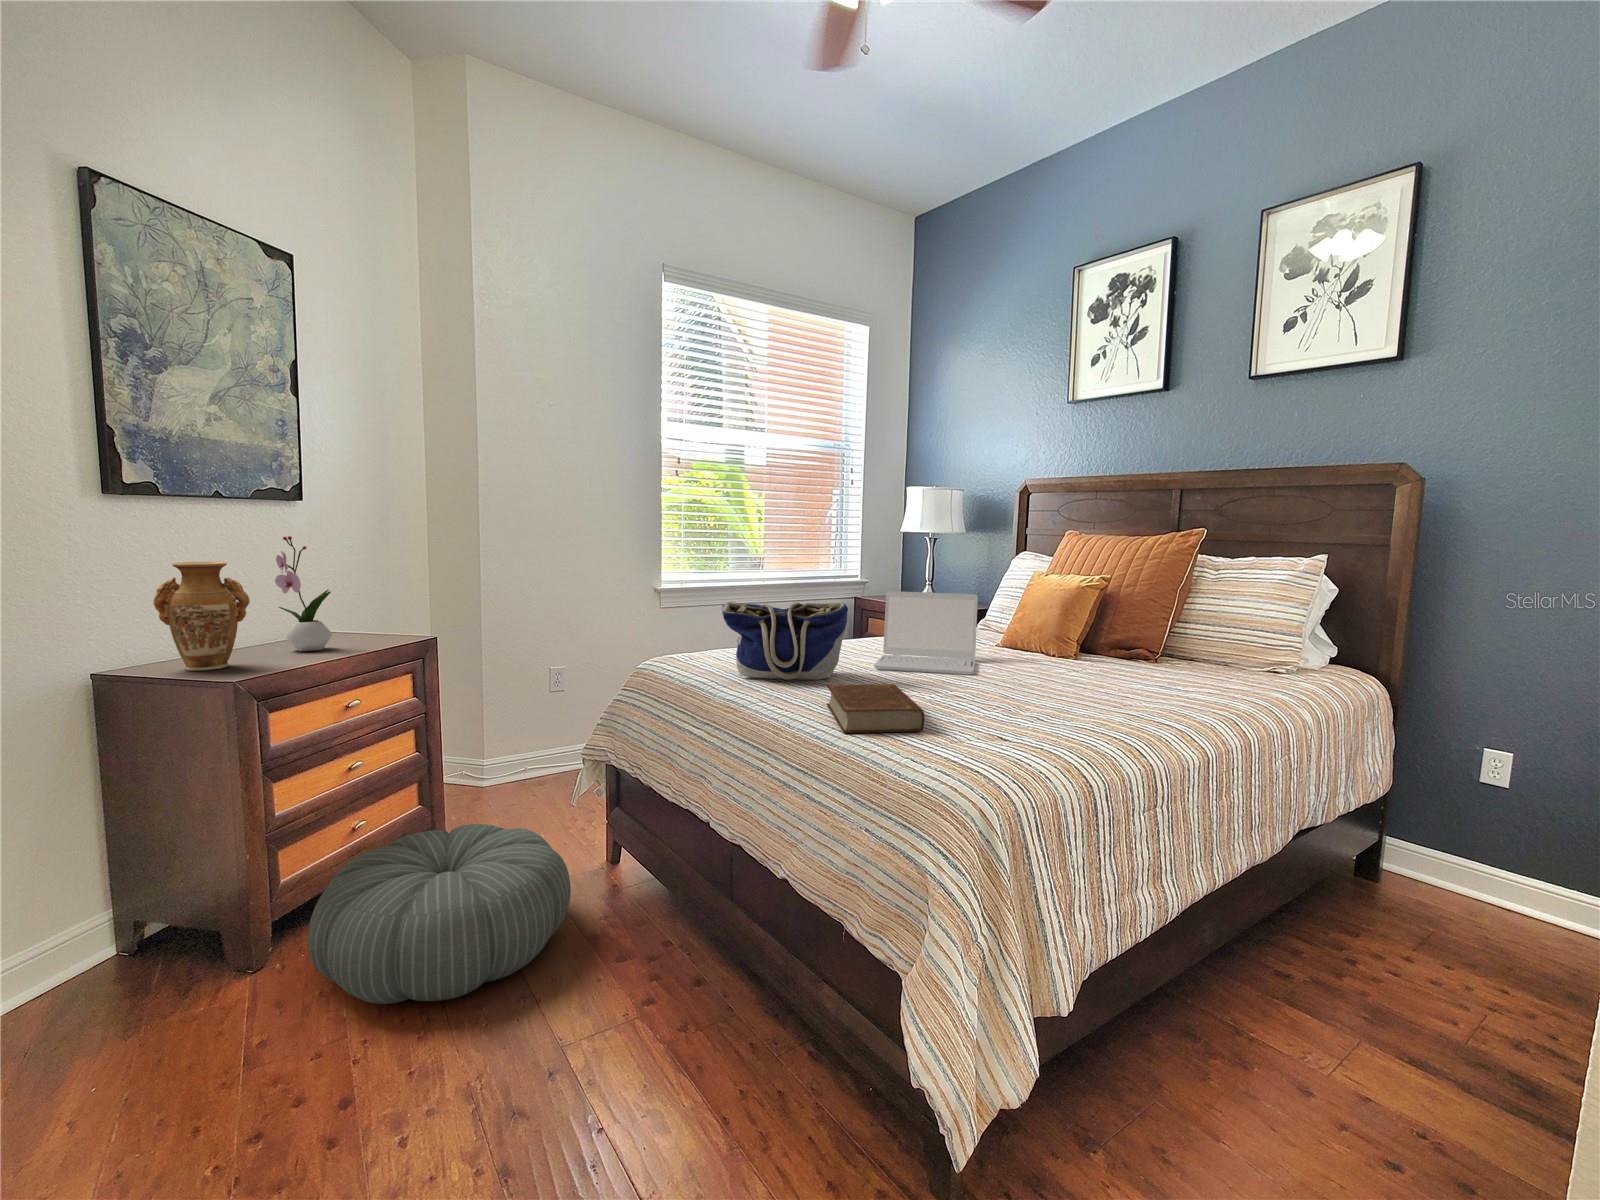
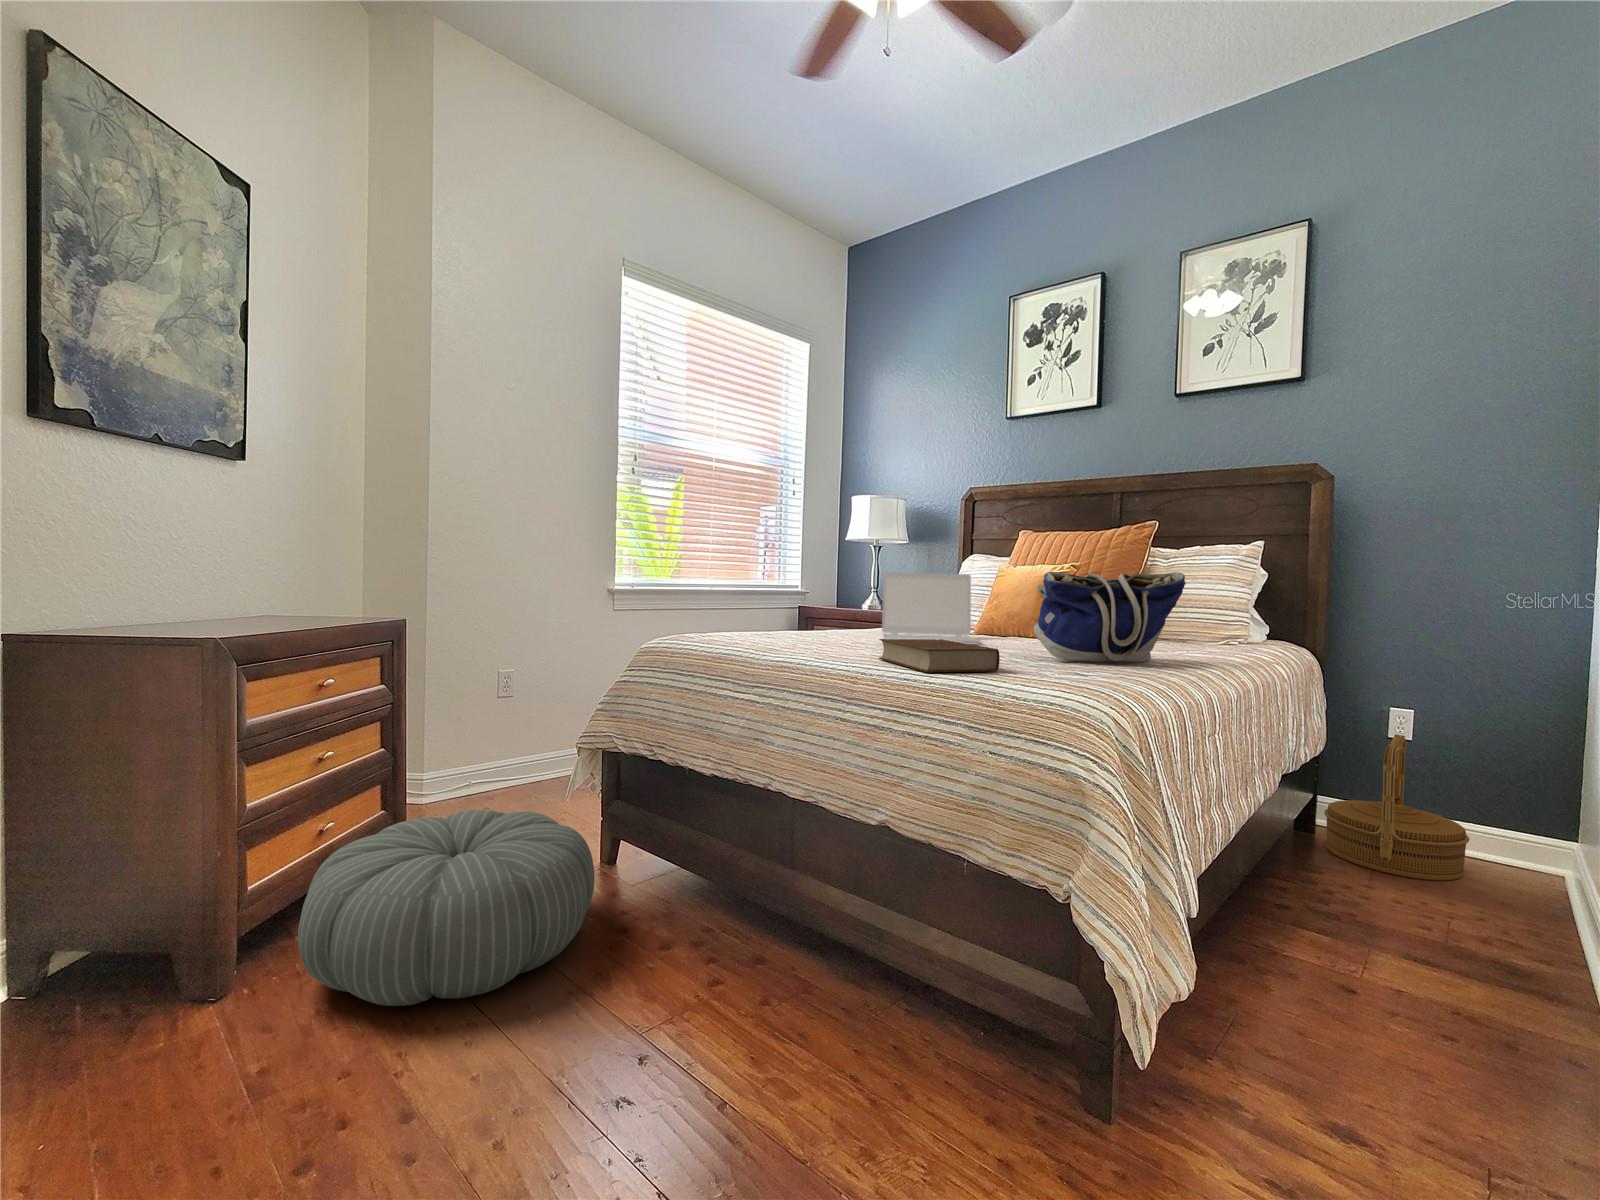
flower arrangement: present [275,536,333,651] -> none [226,490,296,622]
vase: present [153,562,250,670] -> none [91,500,212,629]
tote bag: present [722,602,848,680] -> present [1034,572,1185,663]
woven basket: none [1385,782,1557,959] -> present [1324,734,1469,881]

